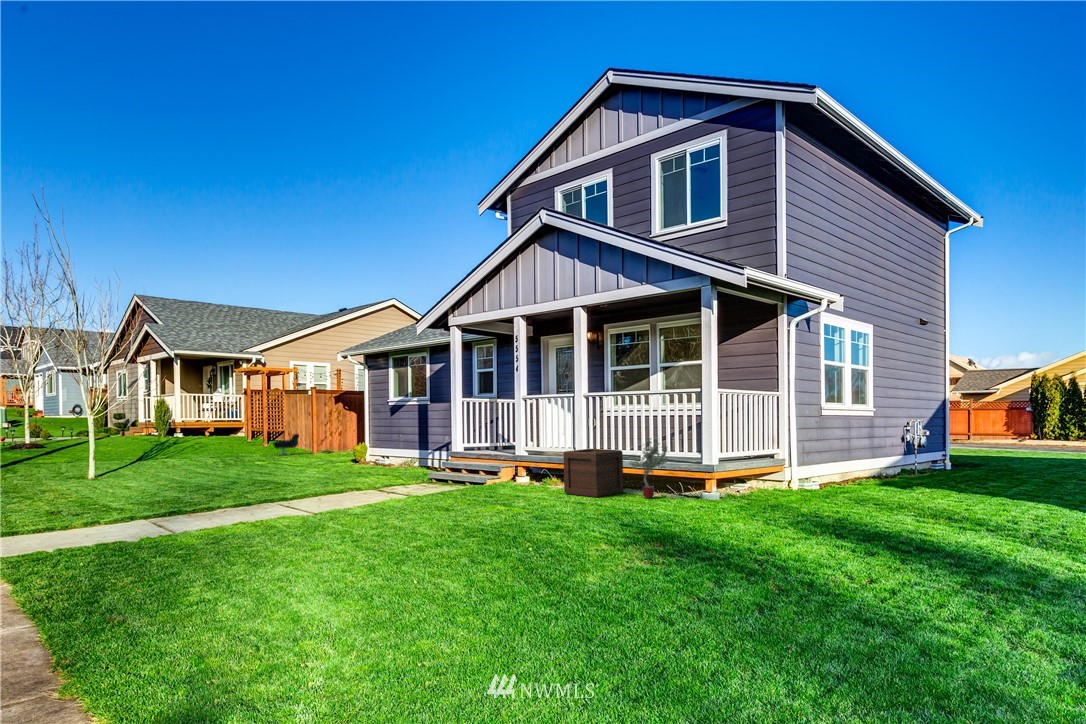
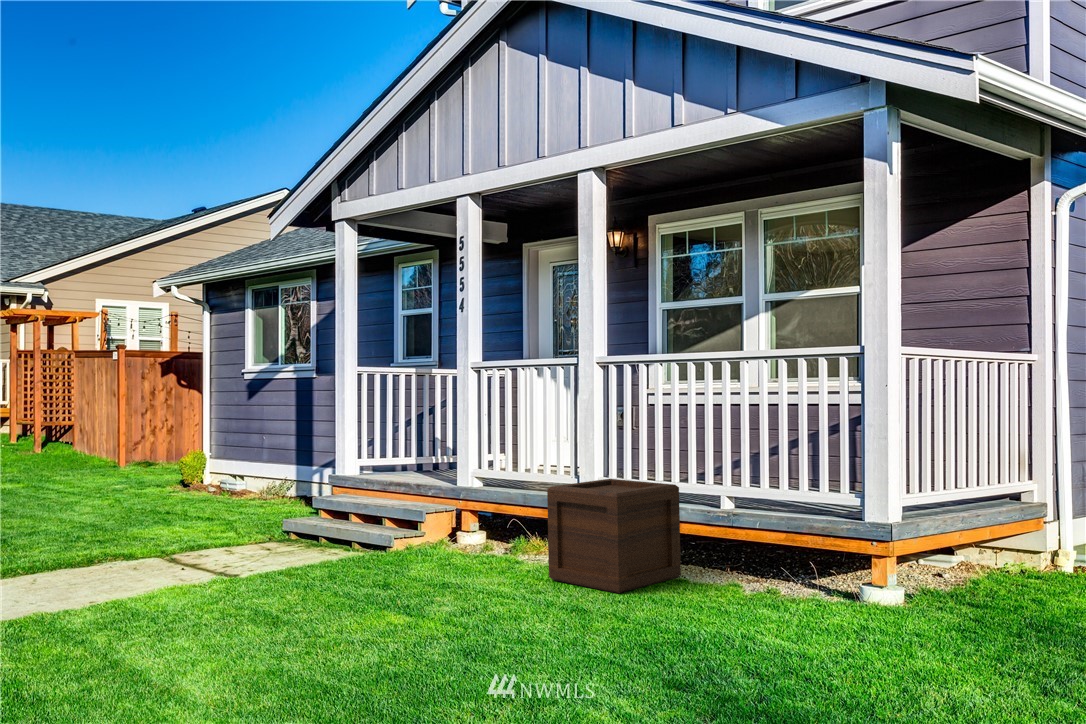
lounge chair: present [273,434,299,454] -> none [46,429,102,470]
potted tree: present [630,438,668,498] -> none [692,460,787,599]

